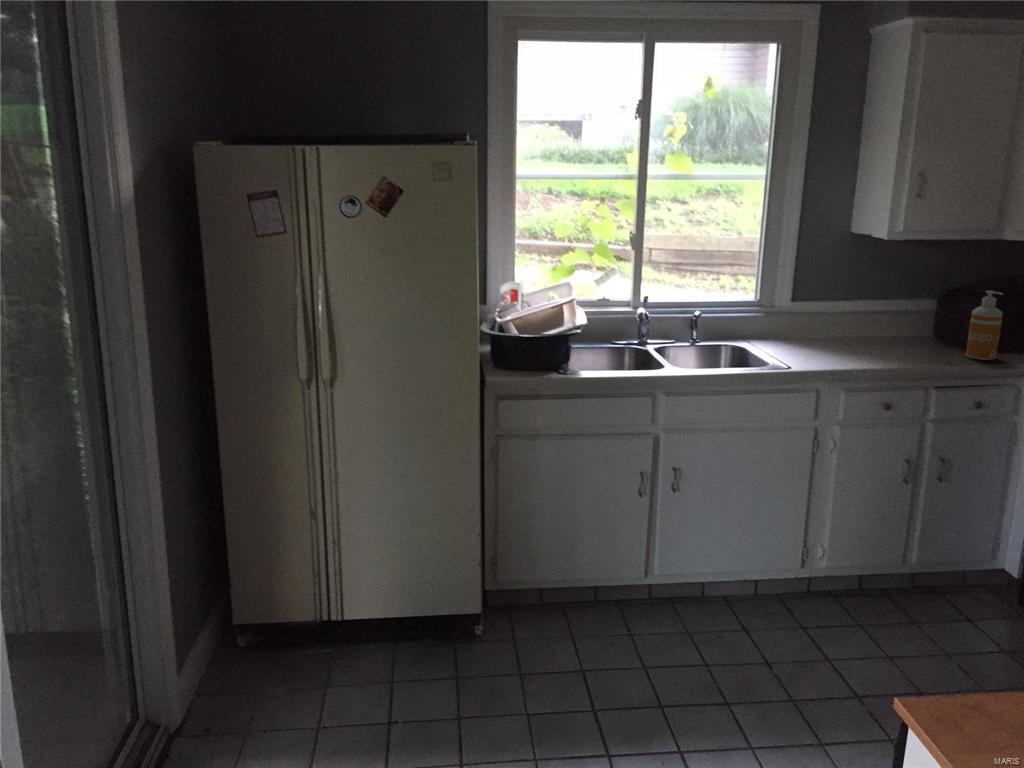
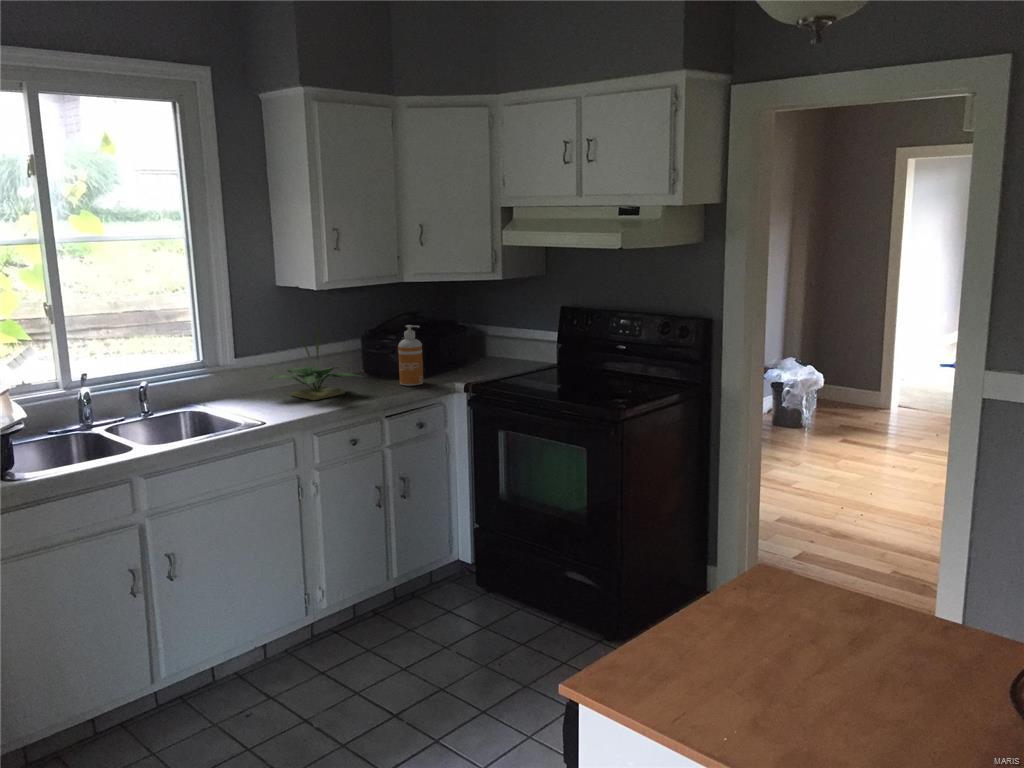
potted plant: none [814,275,917,356] -> present [268,328,362,400]

